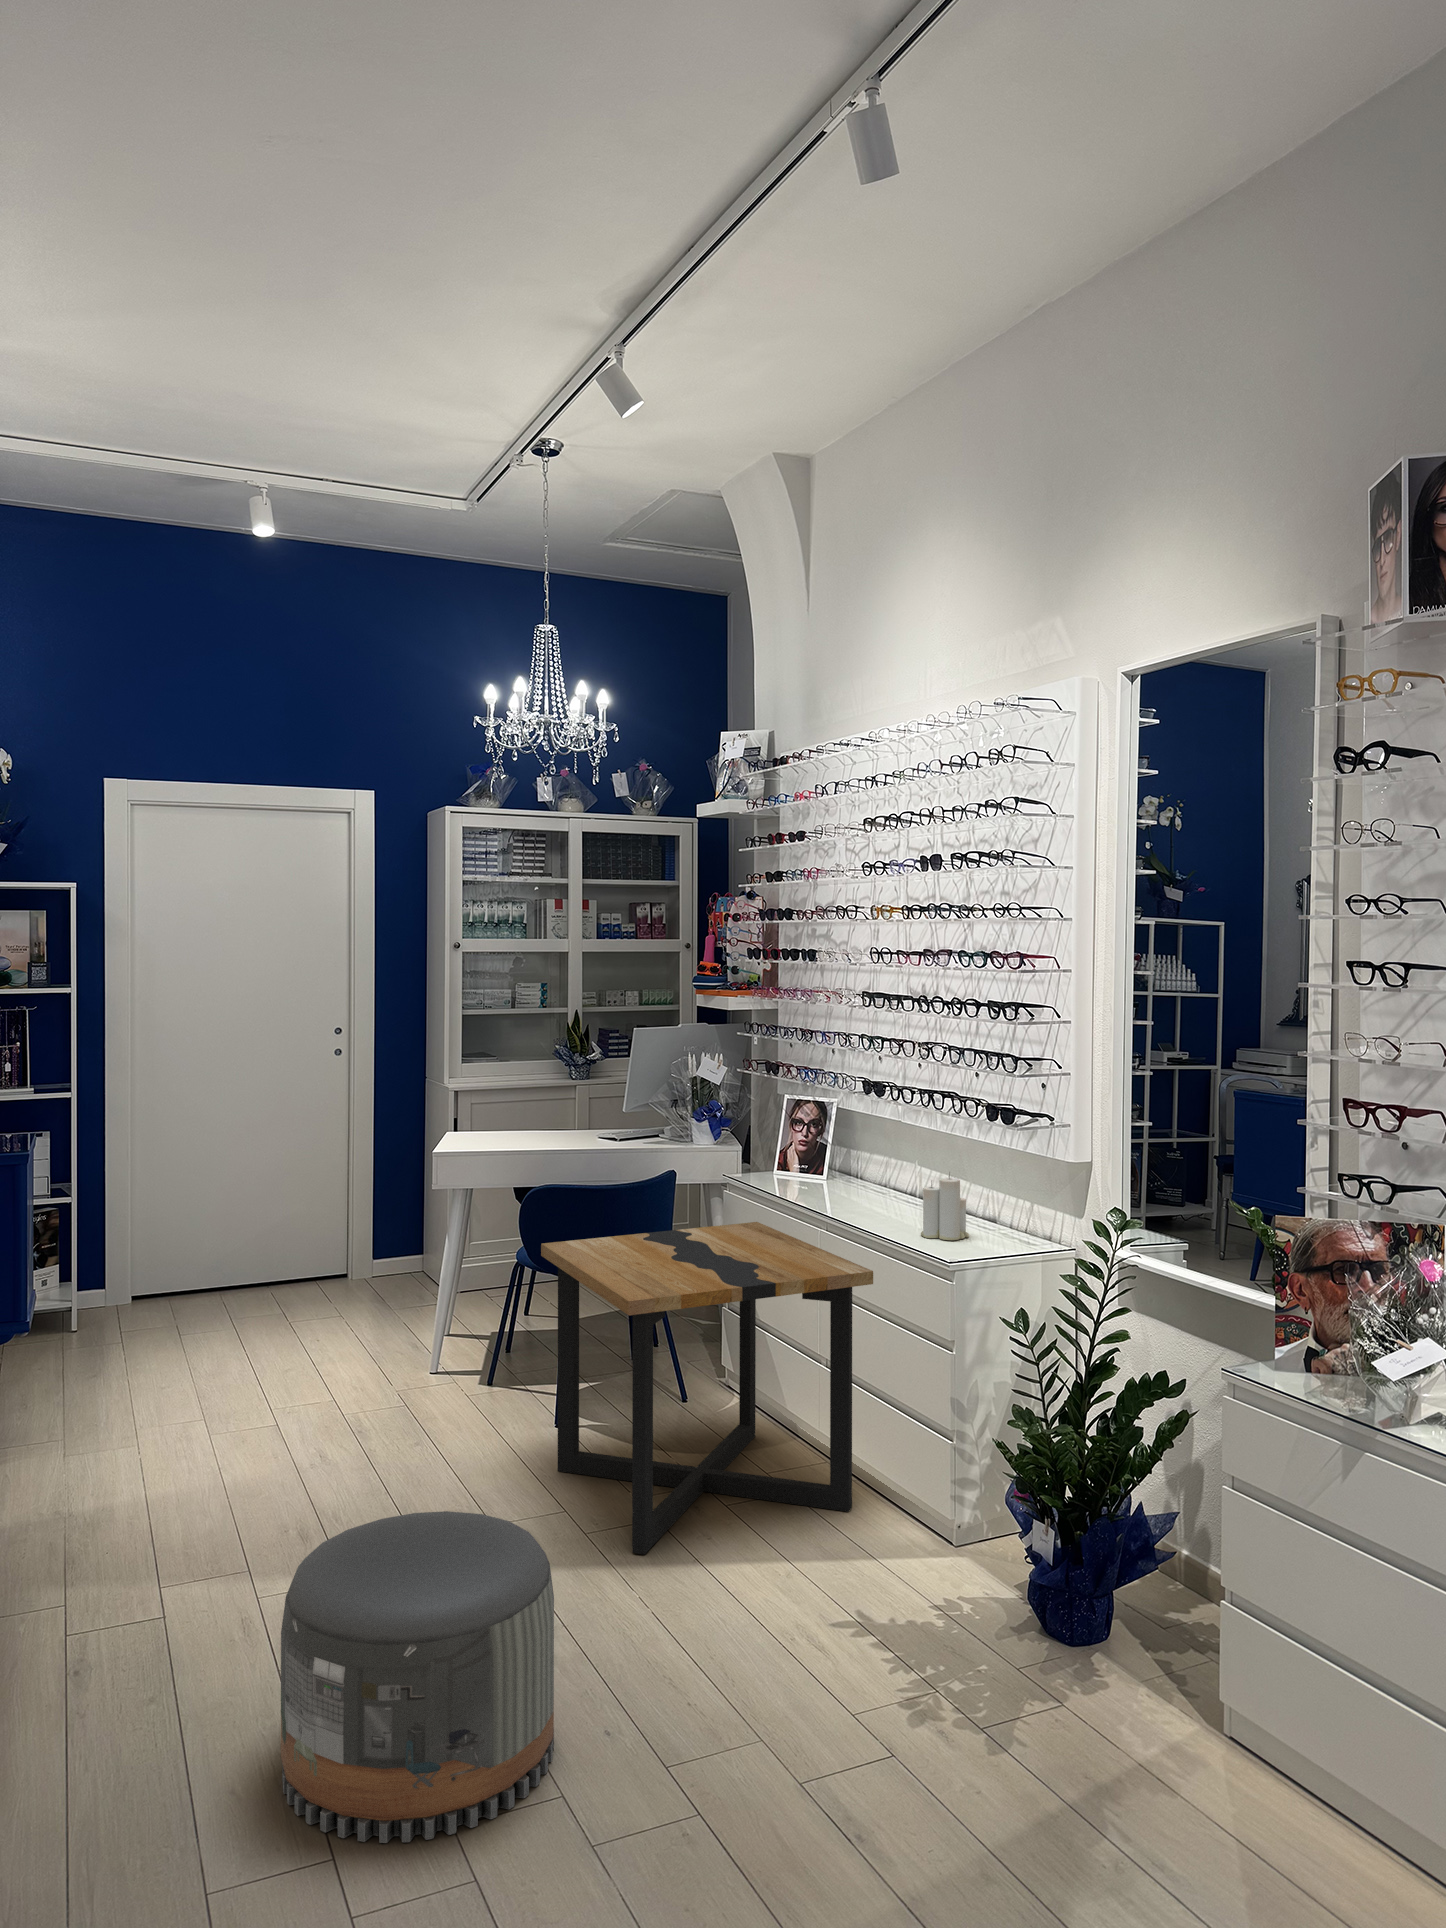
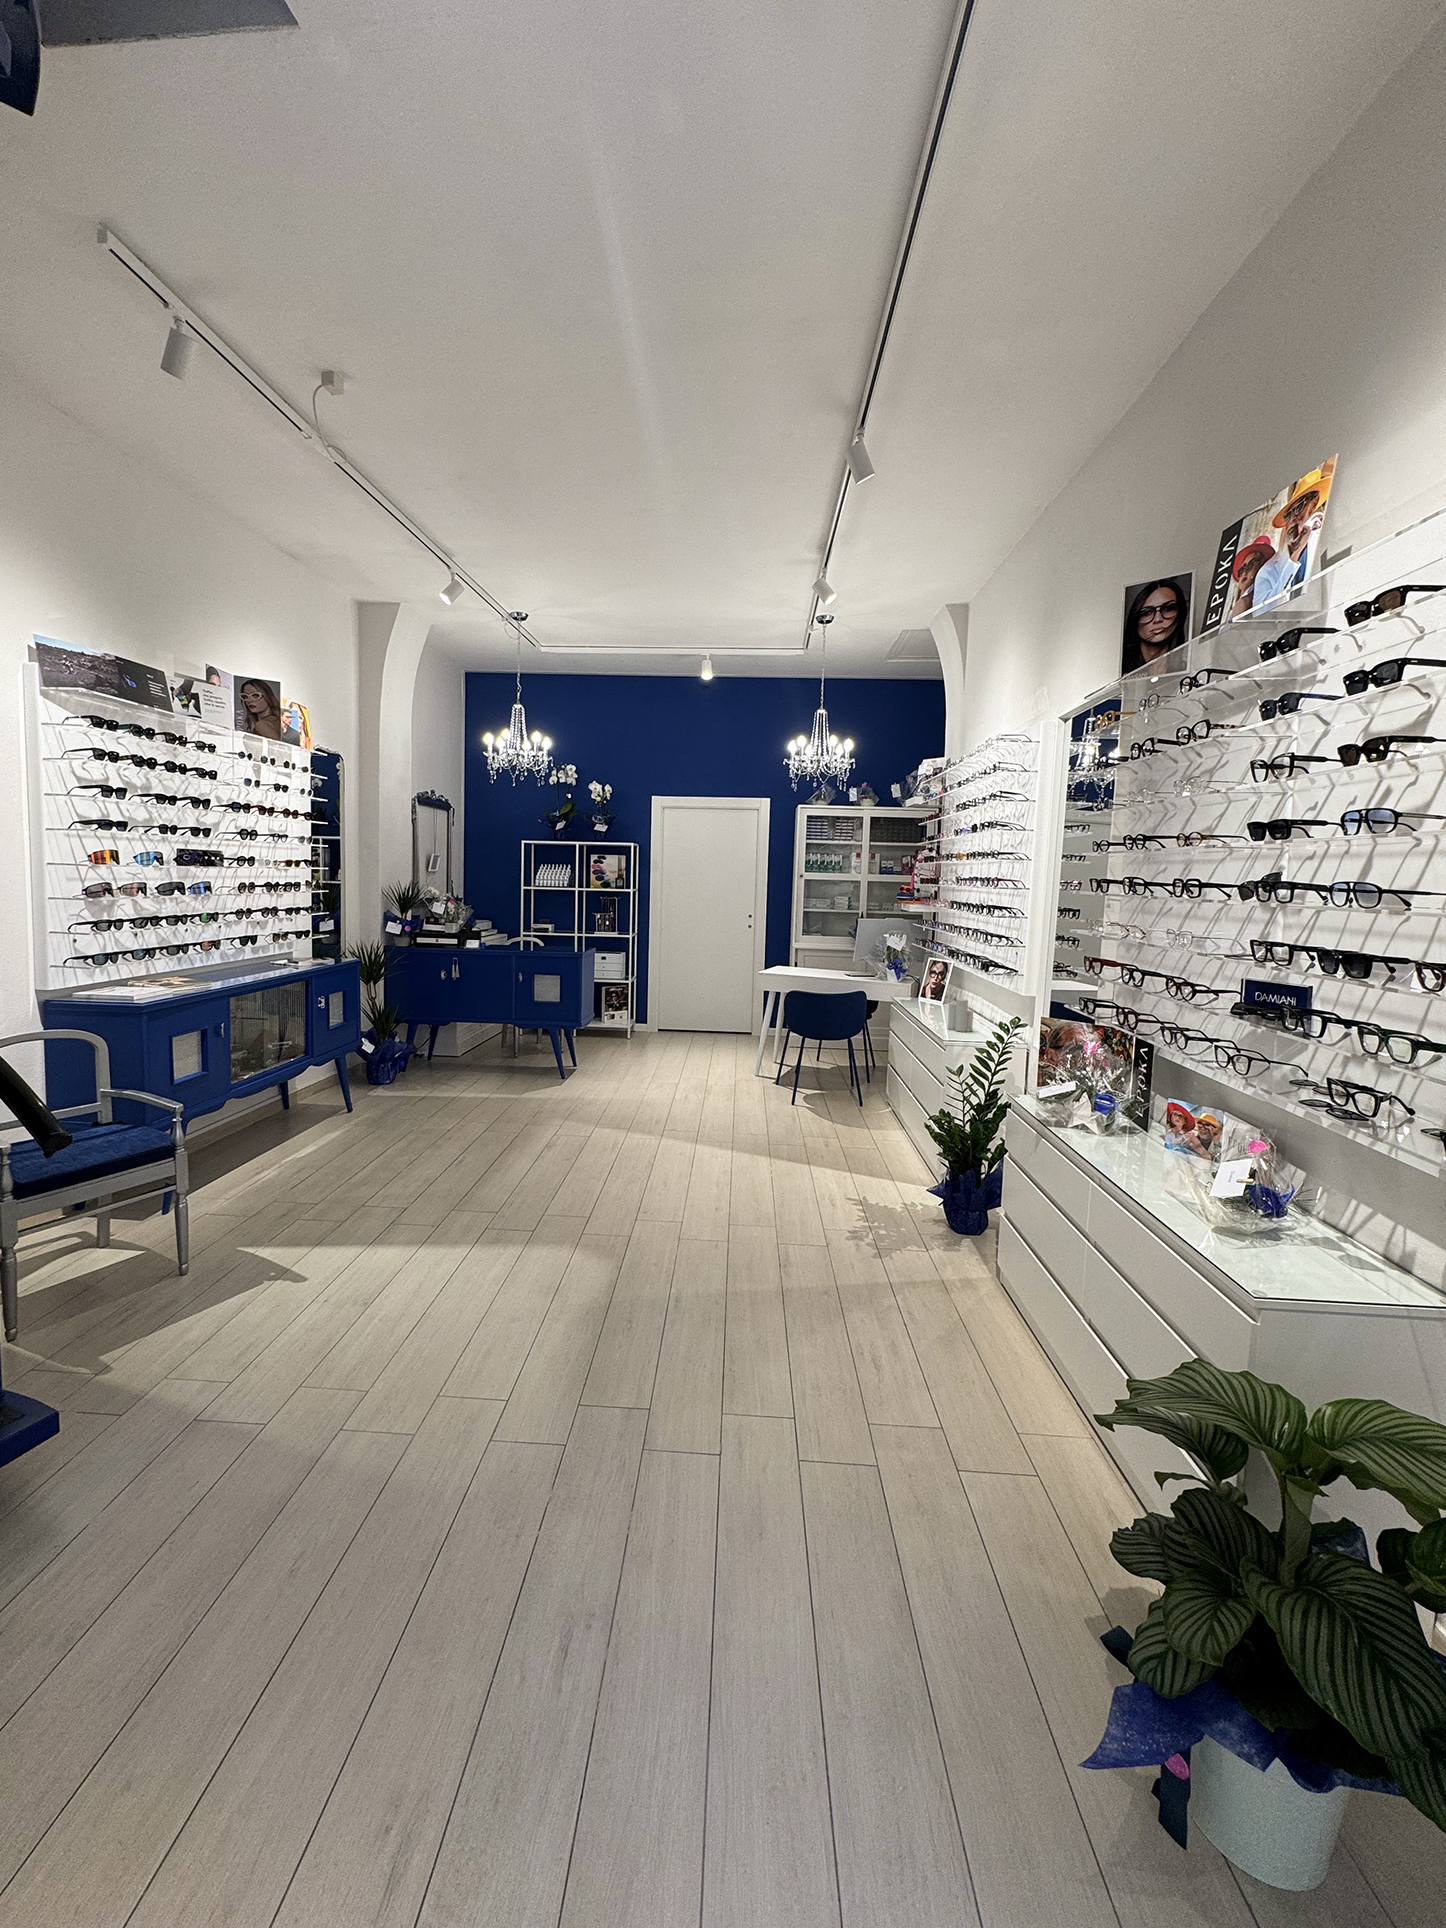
side table: present [541,1222,873,1555] -> none [776,1014,918,1163]
pouf: present [281,1511,554,1843] -> none [588,1105,699,1223]

